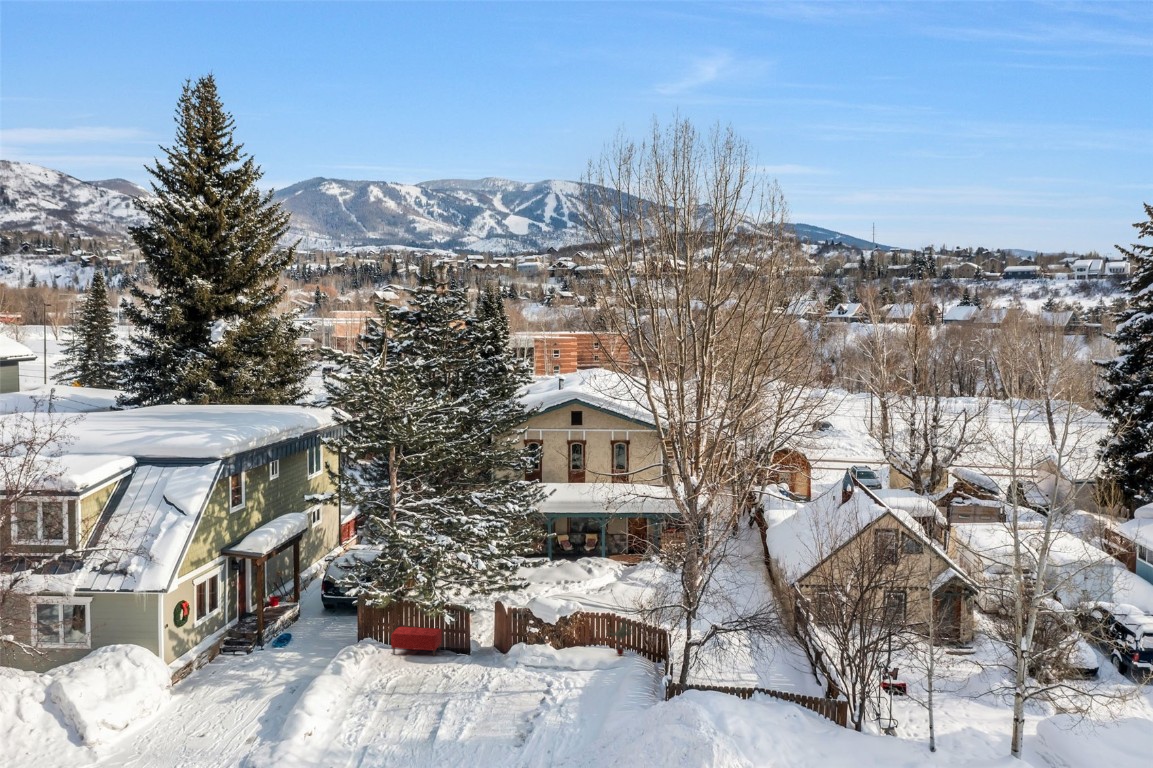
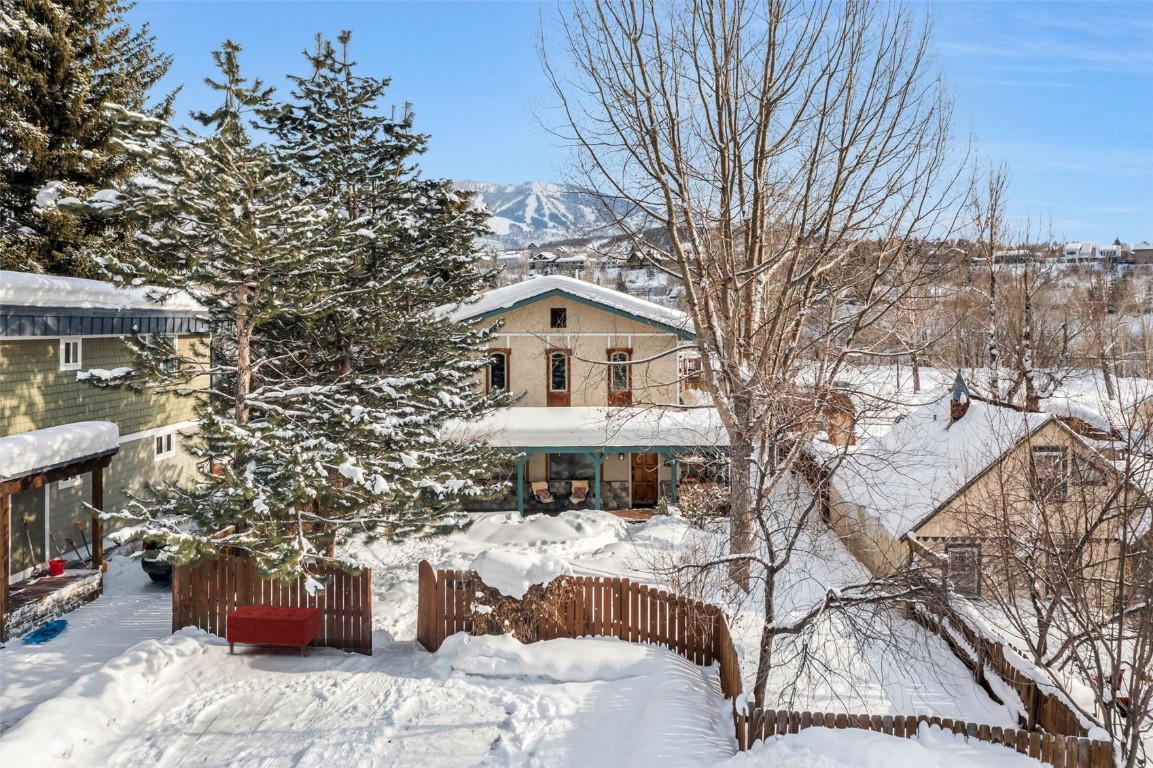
potted tree: present [608,619,634,656] -> none [612,587,665,654]

